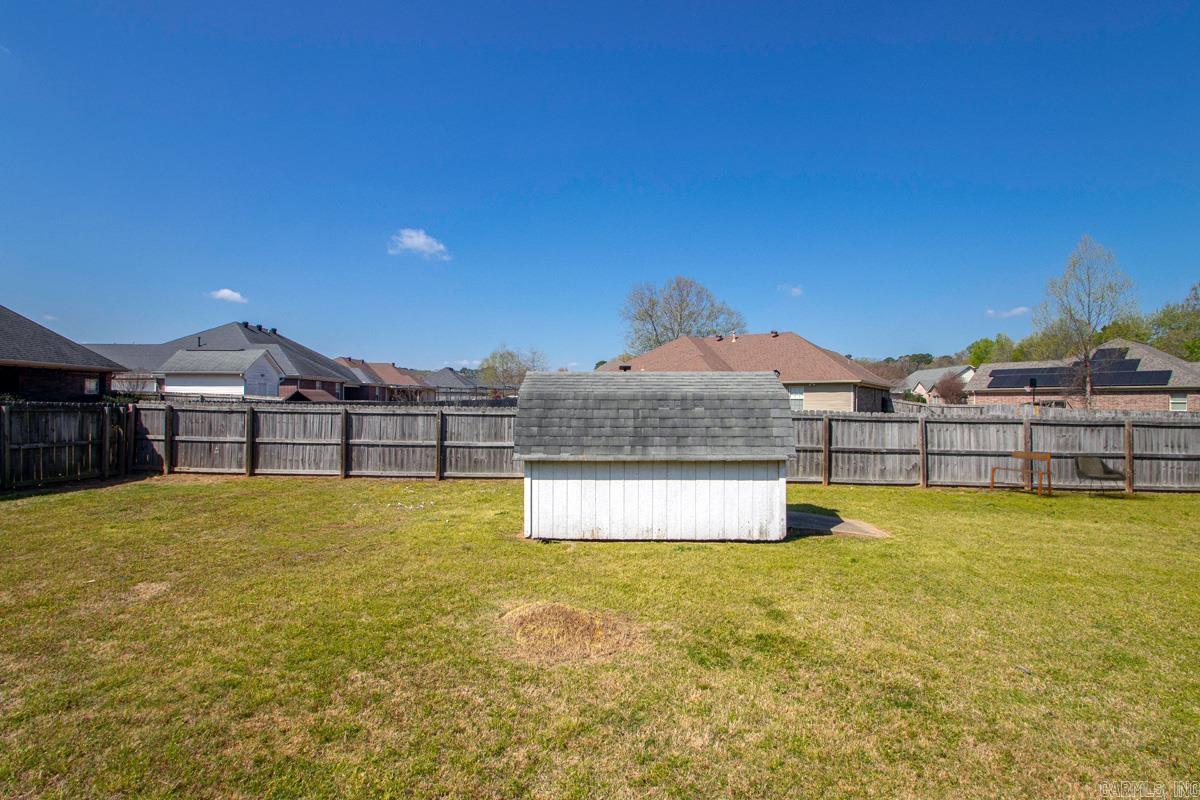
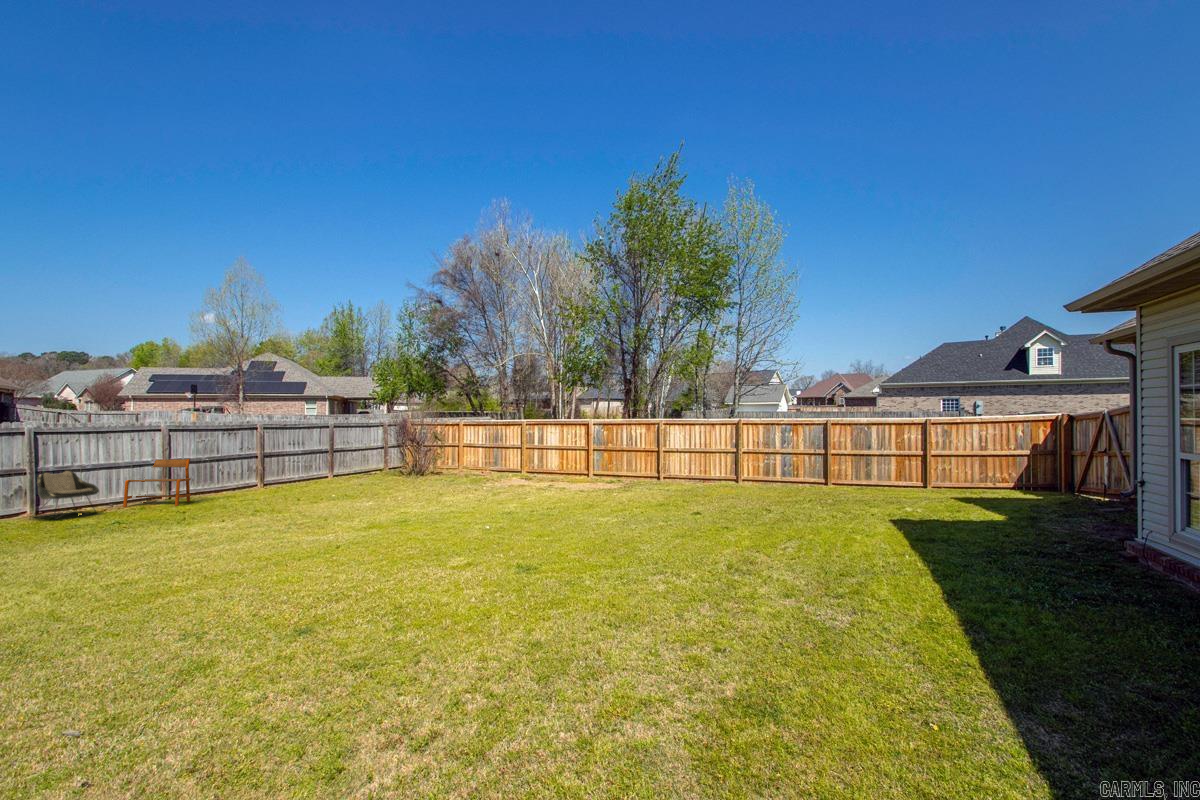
lounge chair: present [1072,456,1127,498] -> present [34,471,99,520]

